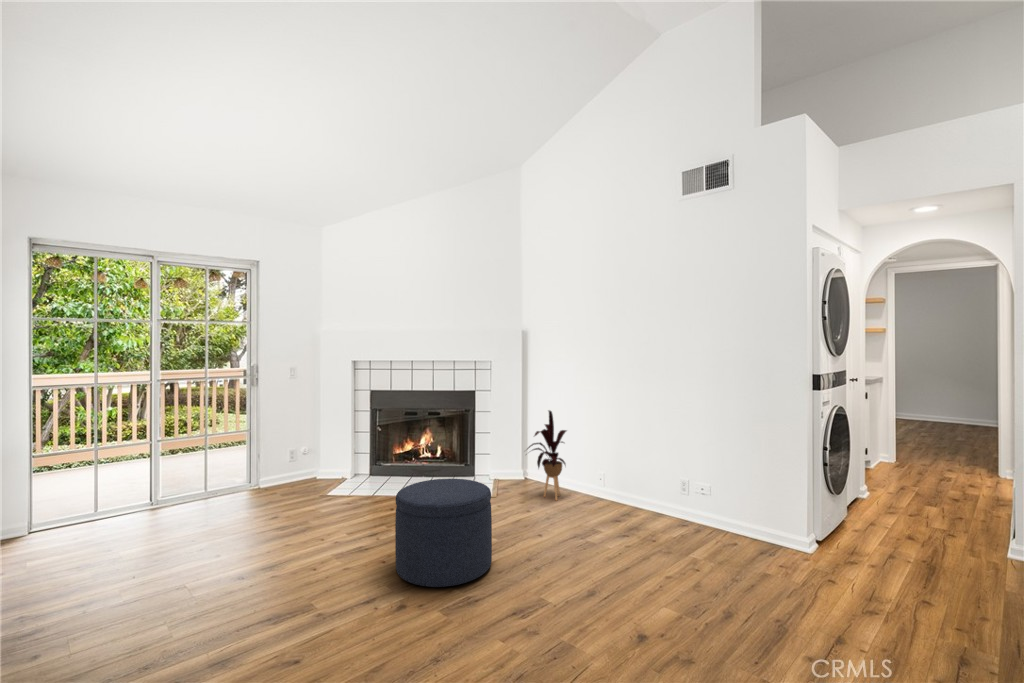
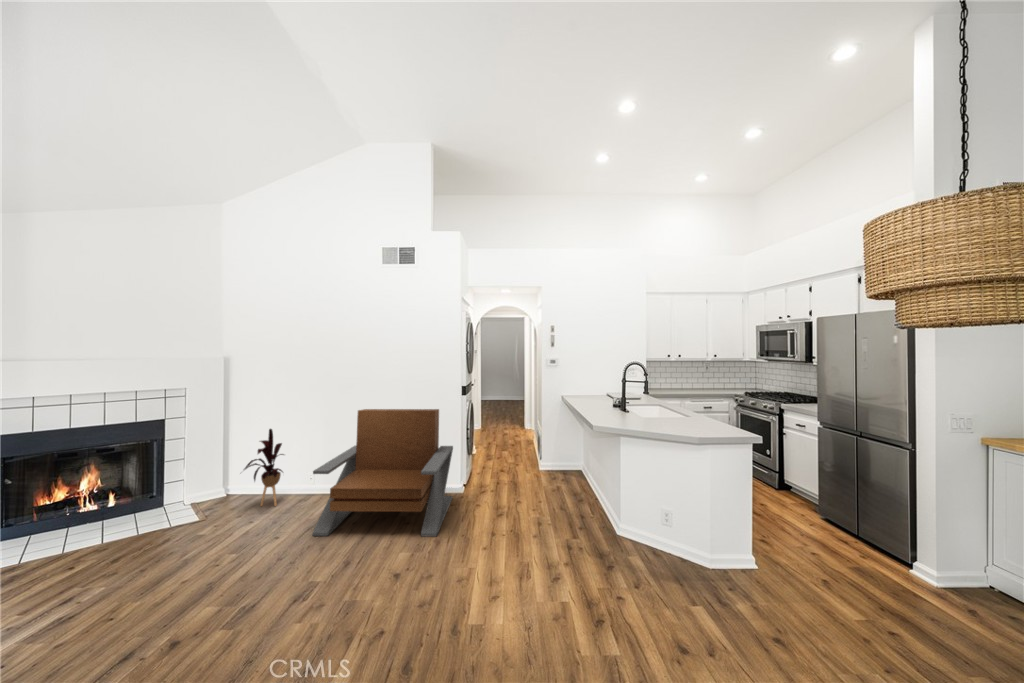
lounge chair: none [571,396,787,606] -> present [312,409,453,536]
ottoman: present [395,479,492,587] -> none [136,507,251,623]

